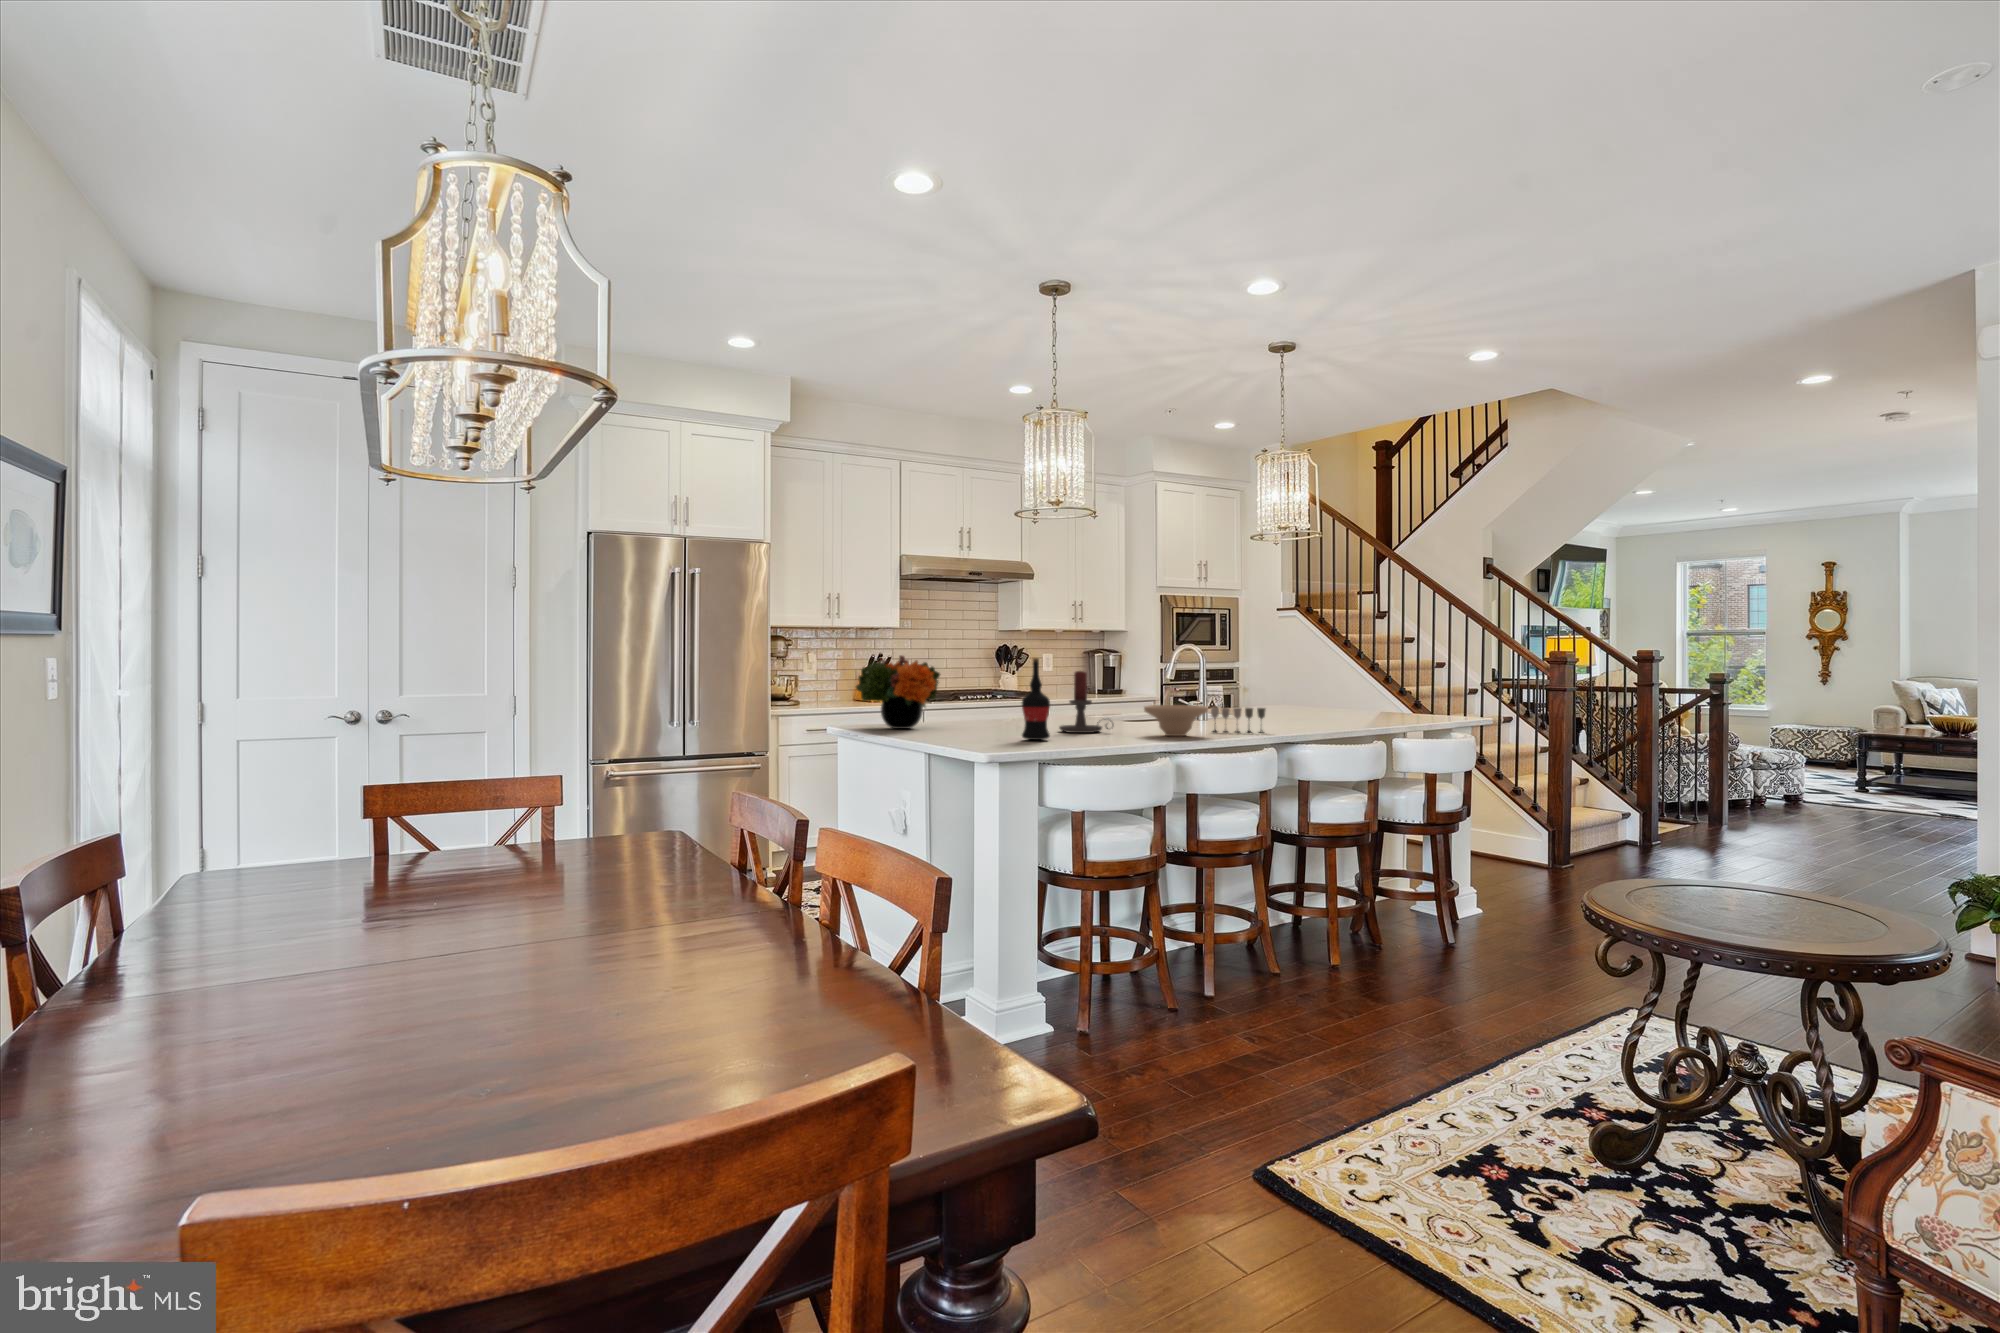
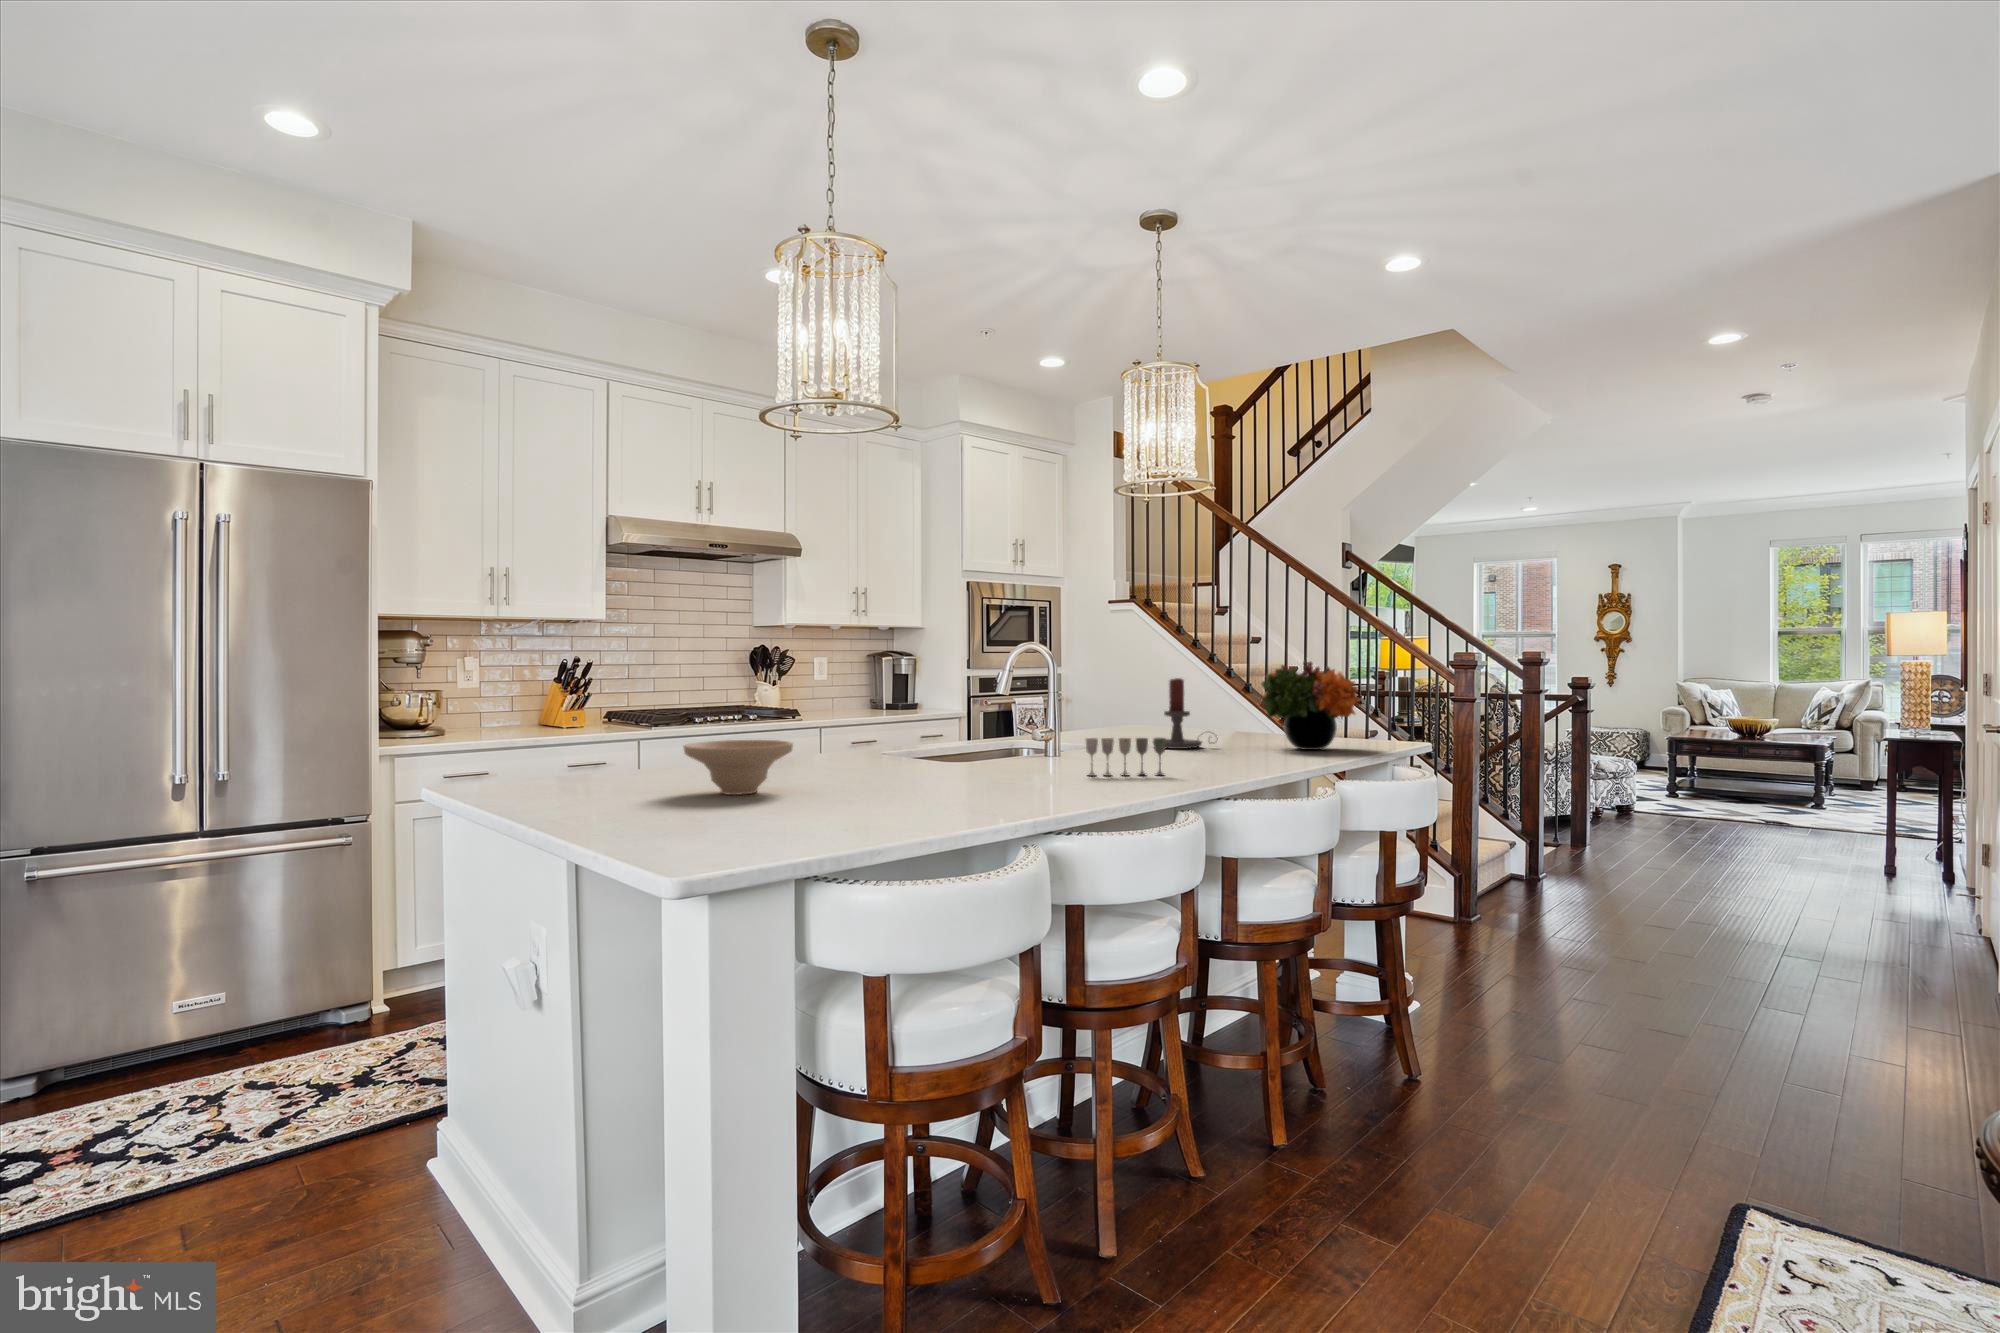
flower arrangement: present [856,655,940,729] -> present [1261,661,1361,750]
wine bottle: present [1022,658,1050,740] -> none [791,664,843,809]
candle holder: present [1059,671,1114,733] -> present [1153,678,1211,749]
bowl: present [1144,705,1208,736] -> present [683,740,793,795]

